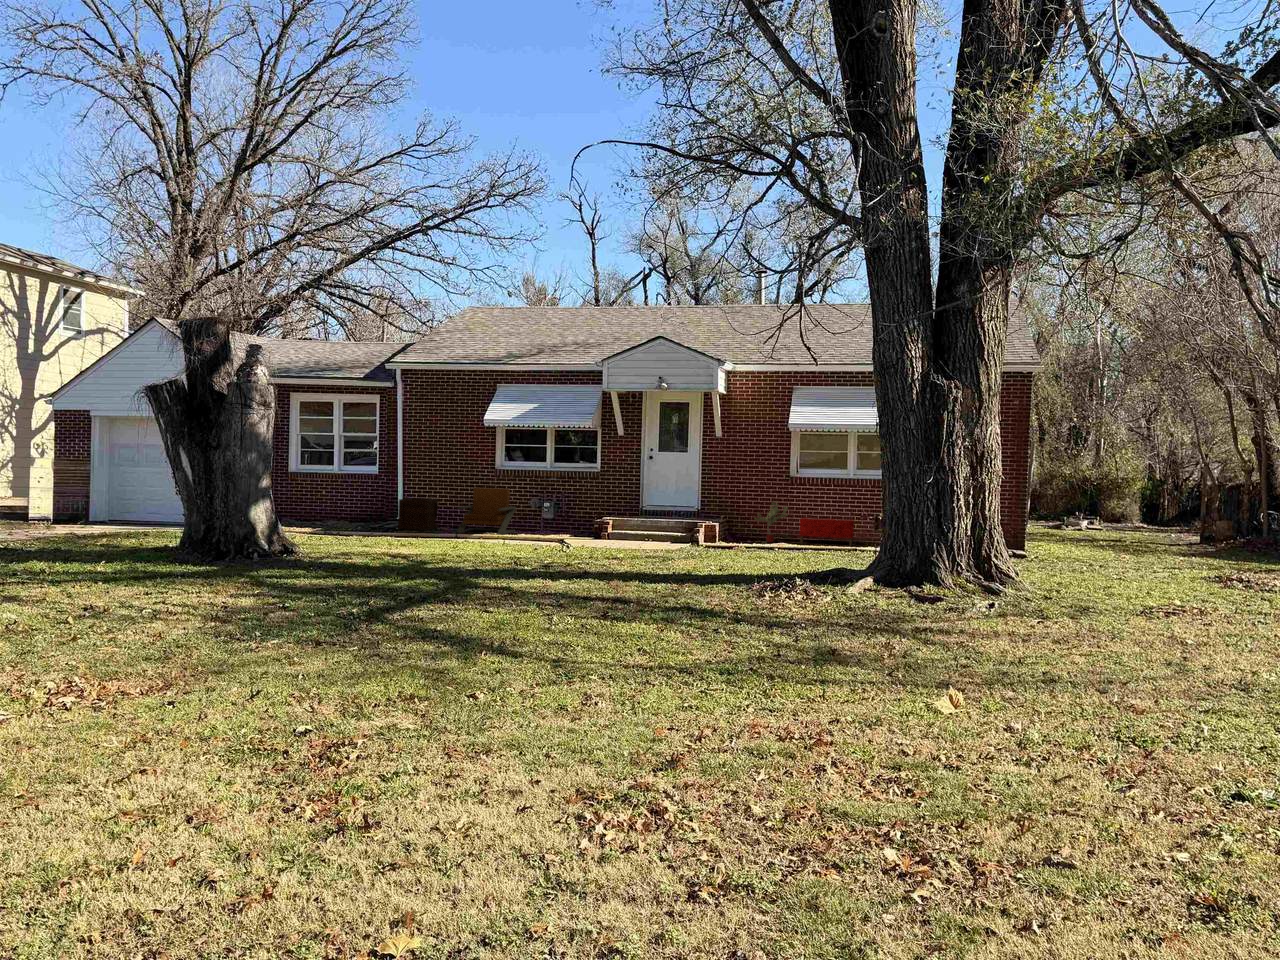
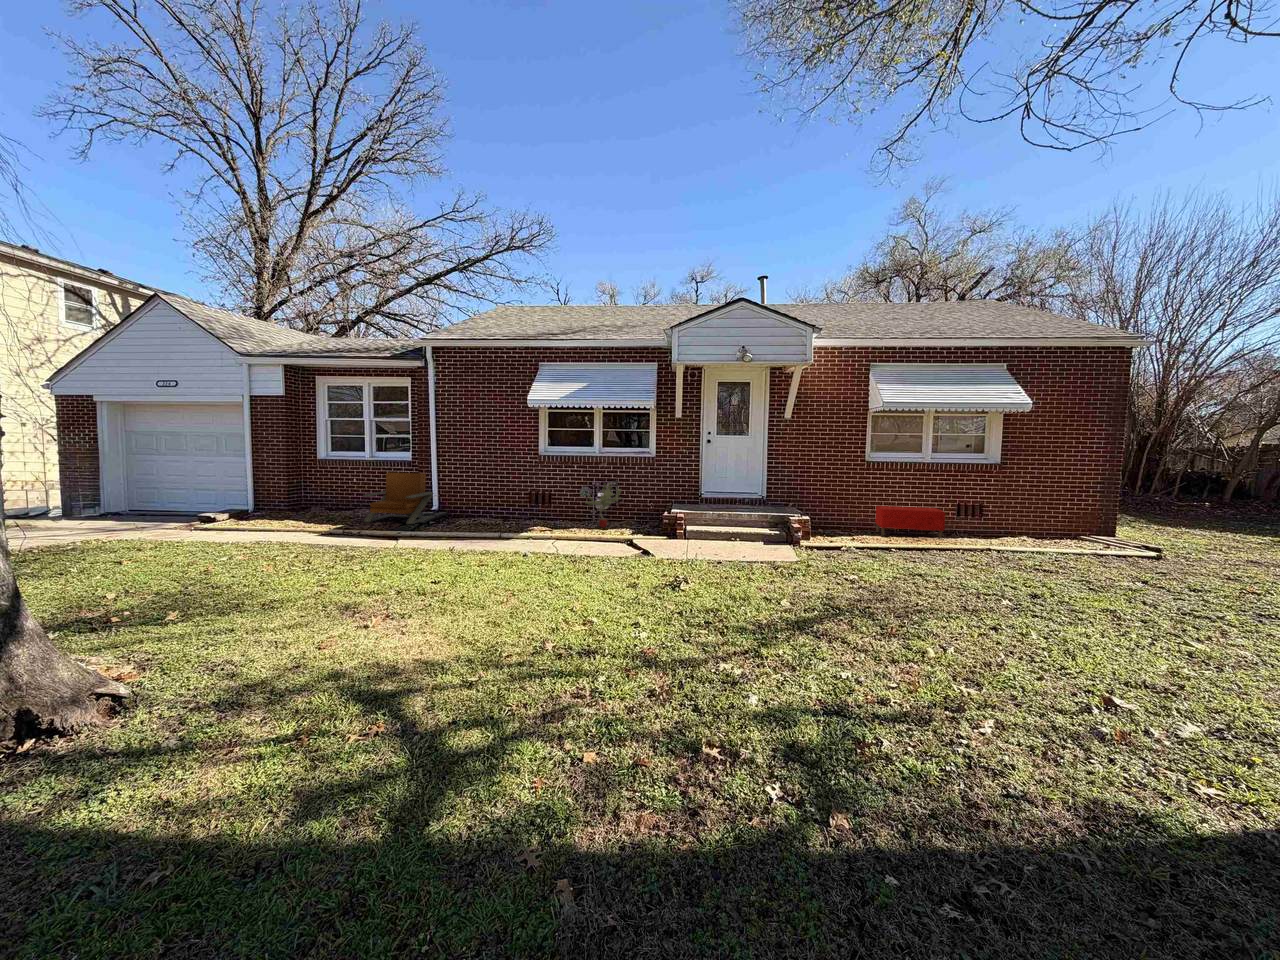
lounge chair: present [457,488,516,535] -> present [364,472,433,524]
wooden crate: present [398,498,438,530] -> none [433,487,478,525]
potted tree: present [755,502,788,542] -> present [586,485,621,528]

